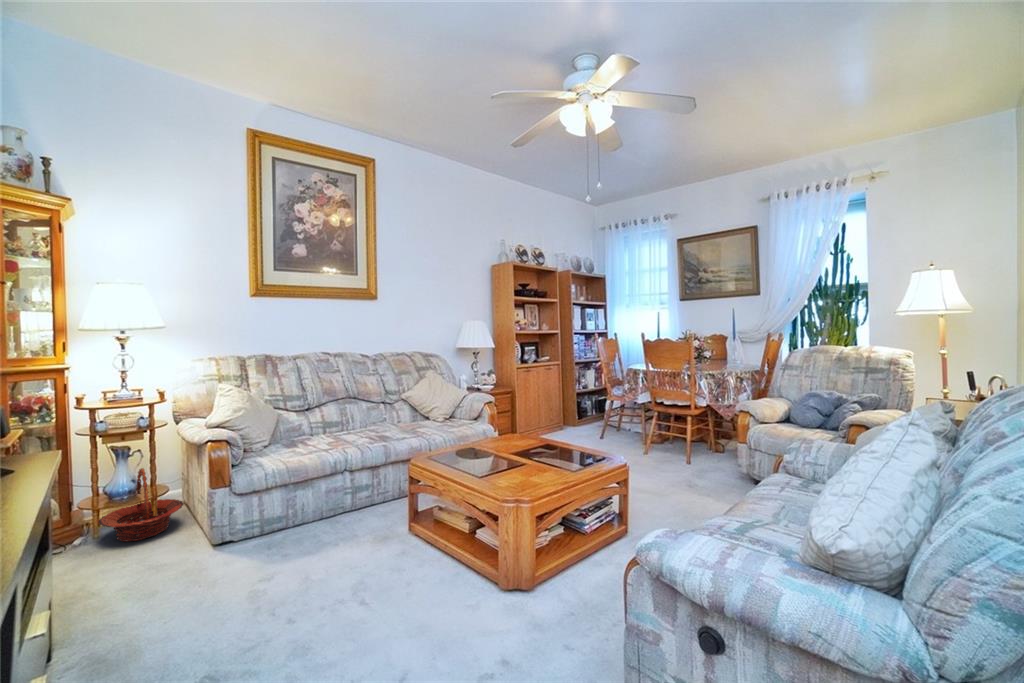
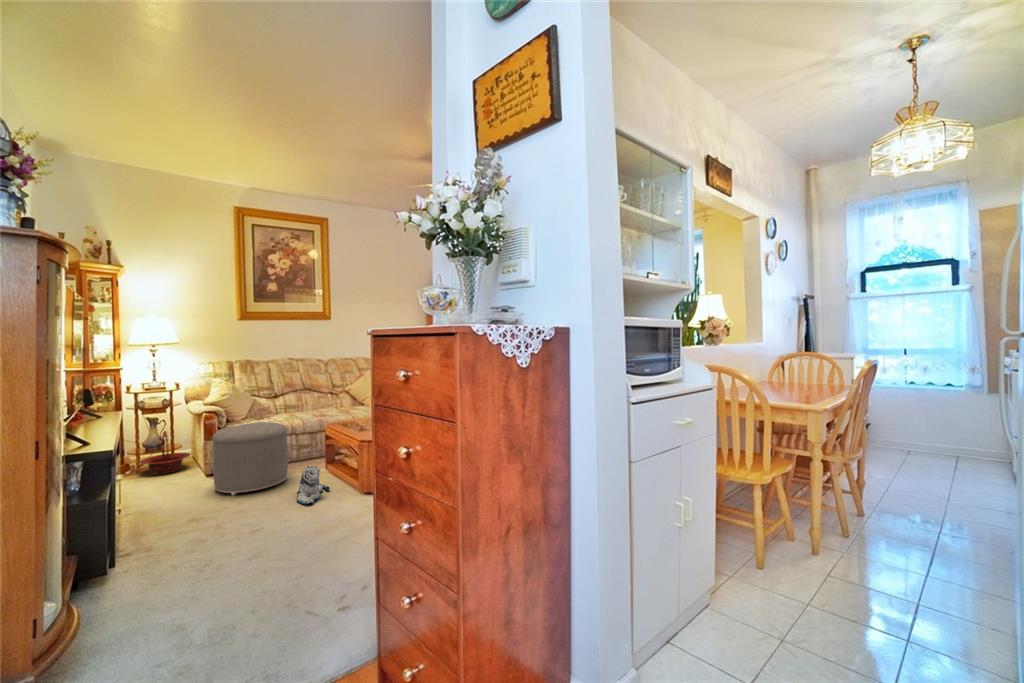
ottoman: none [230,459,352,599] -> present [212,422,288,495]
plush toy: none [384,547,438,630] -> present [297,466,330,505]

